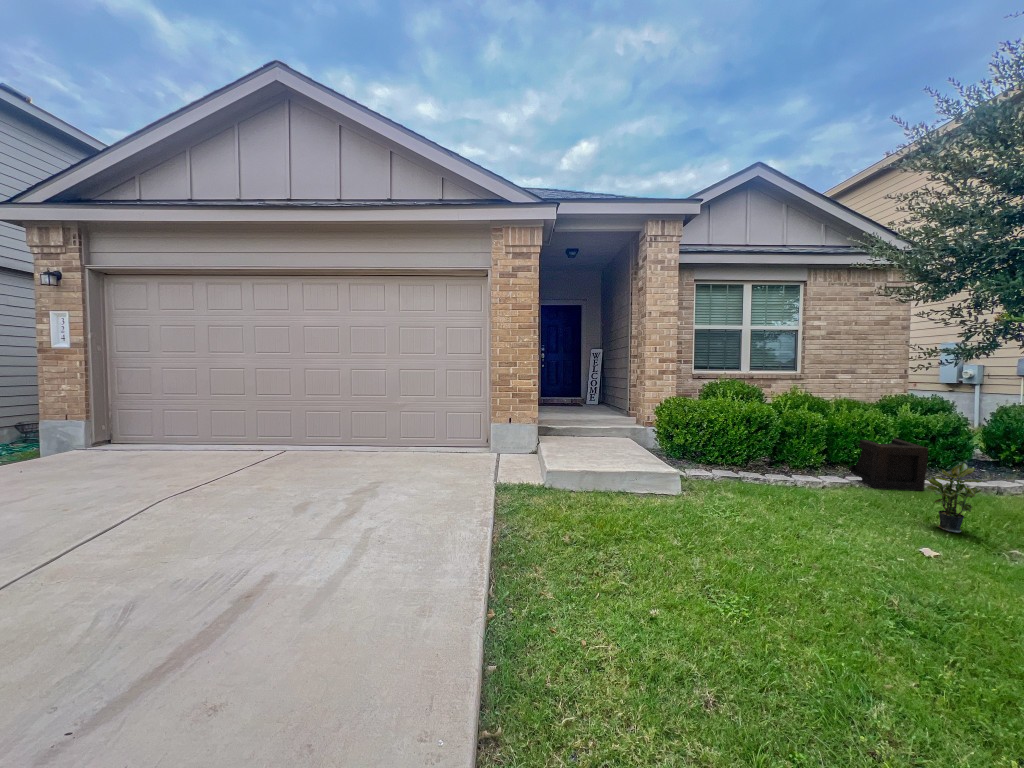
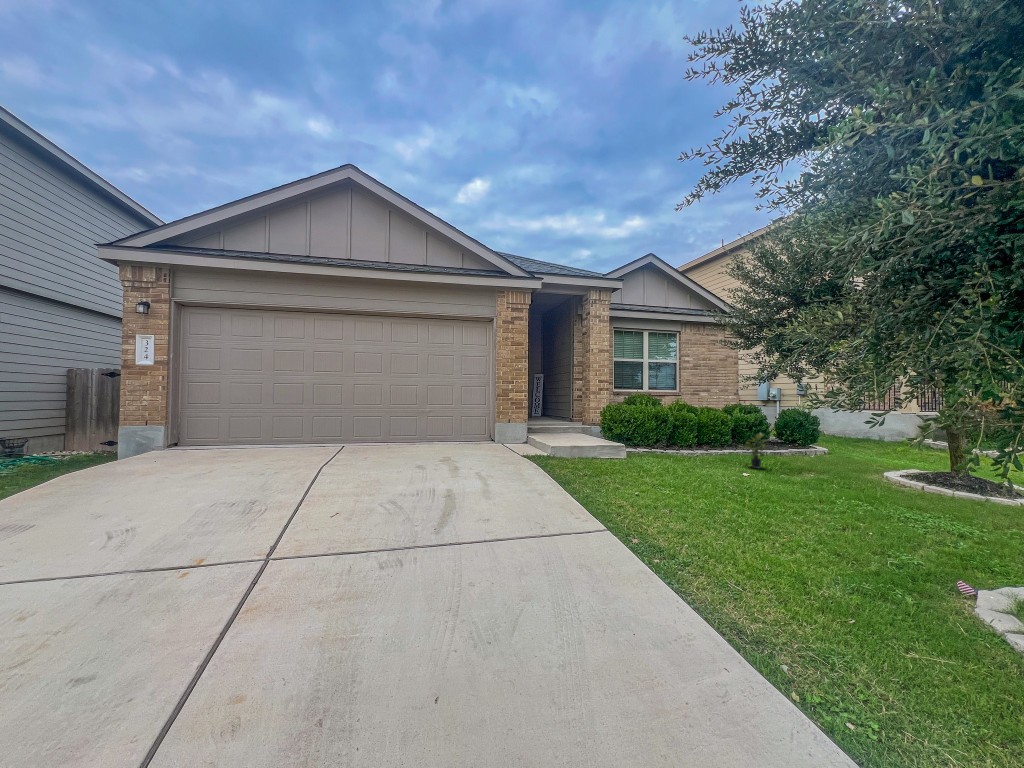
wooden crate: present [849,439,928,491] -> none [708,427,747,455]

